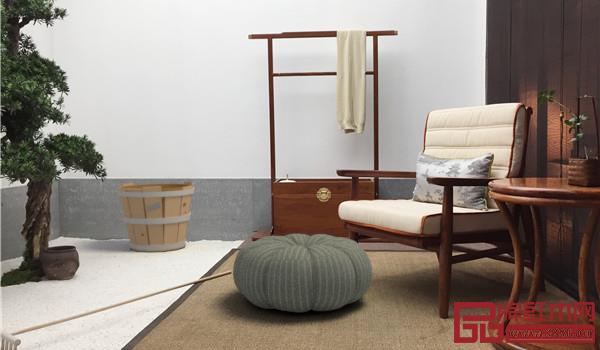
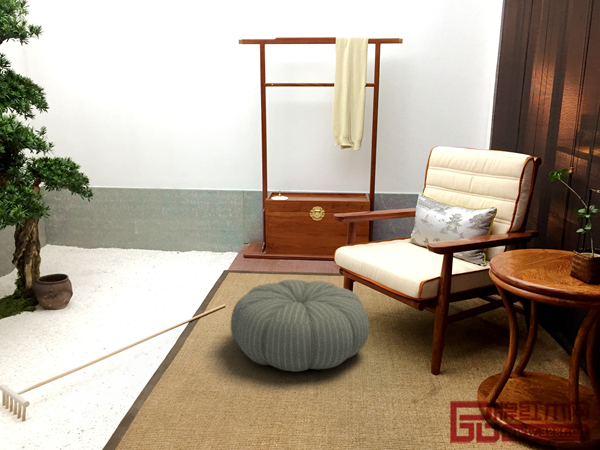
wooden bucket: present [118,182,195,252] -> none [105,192,185,268]

